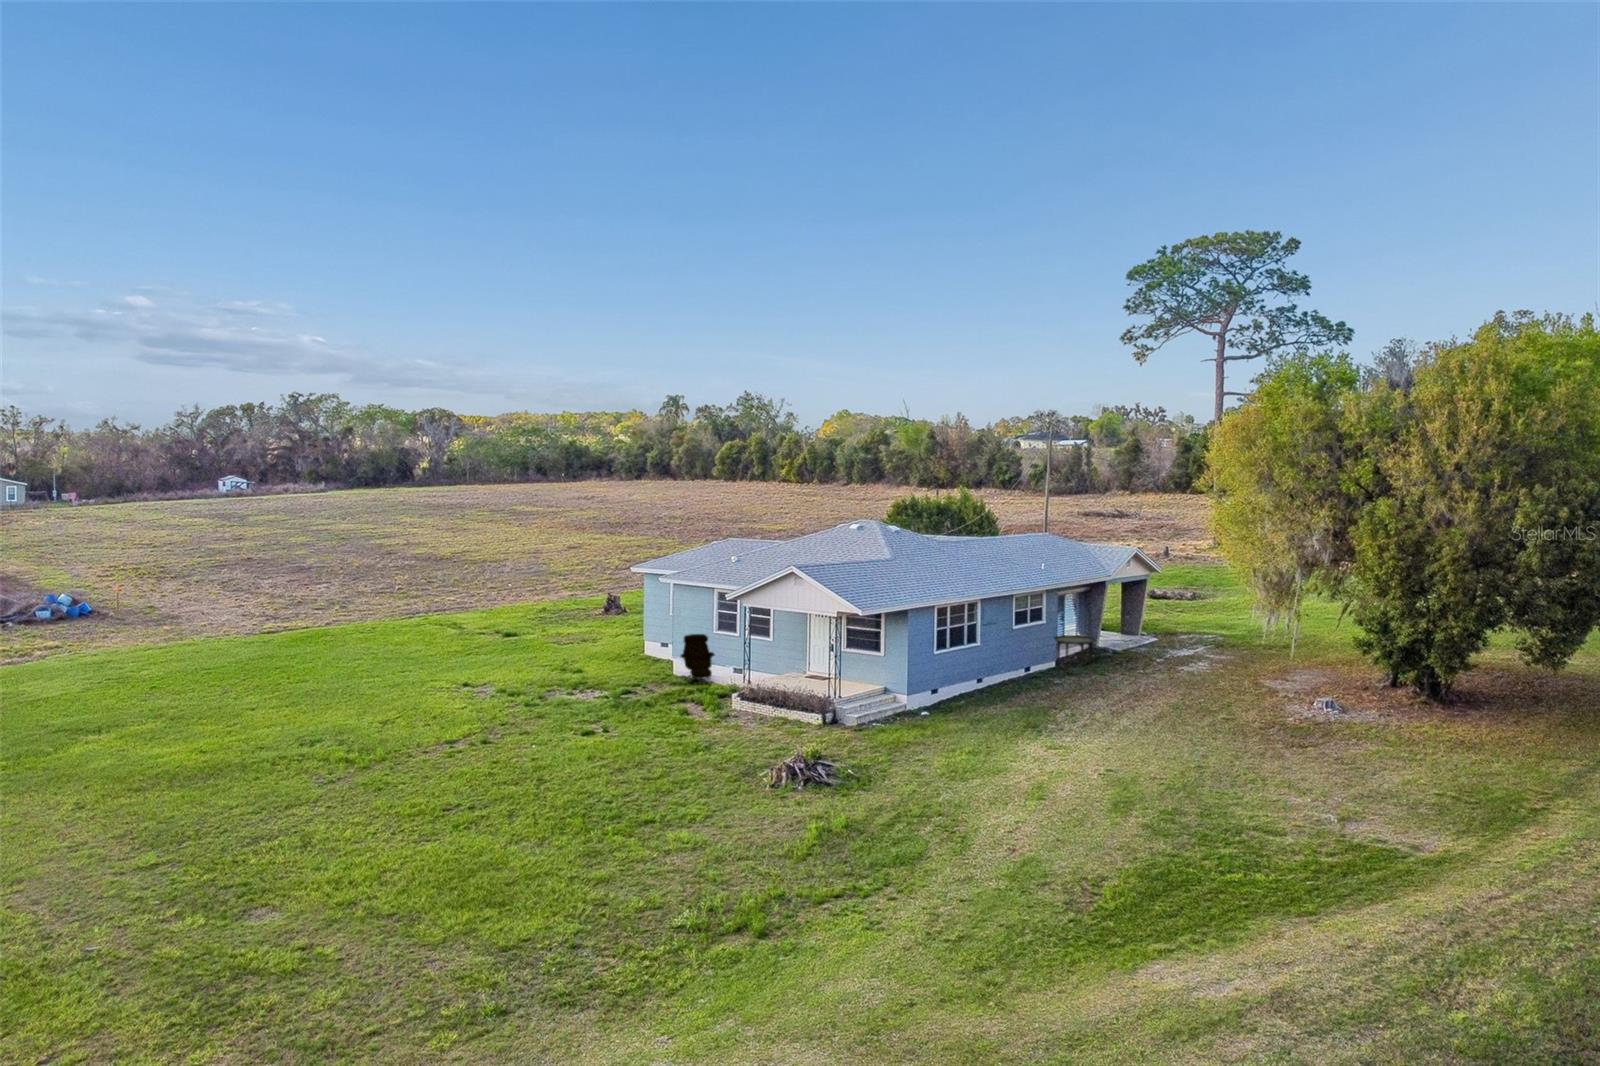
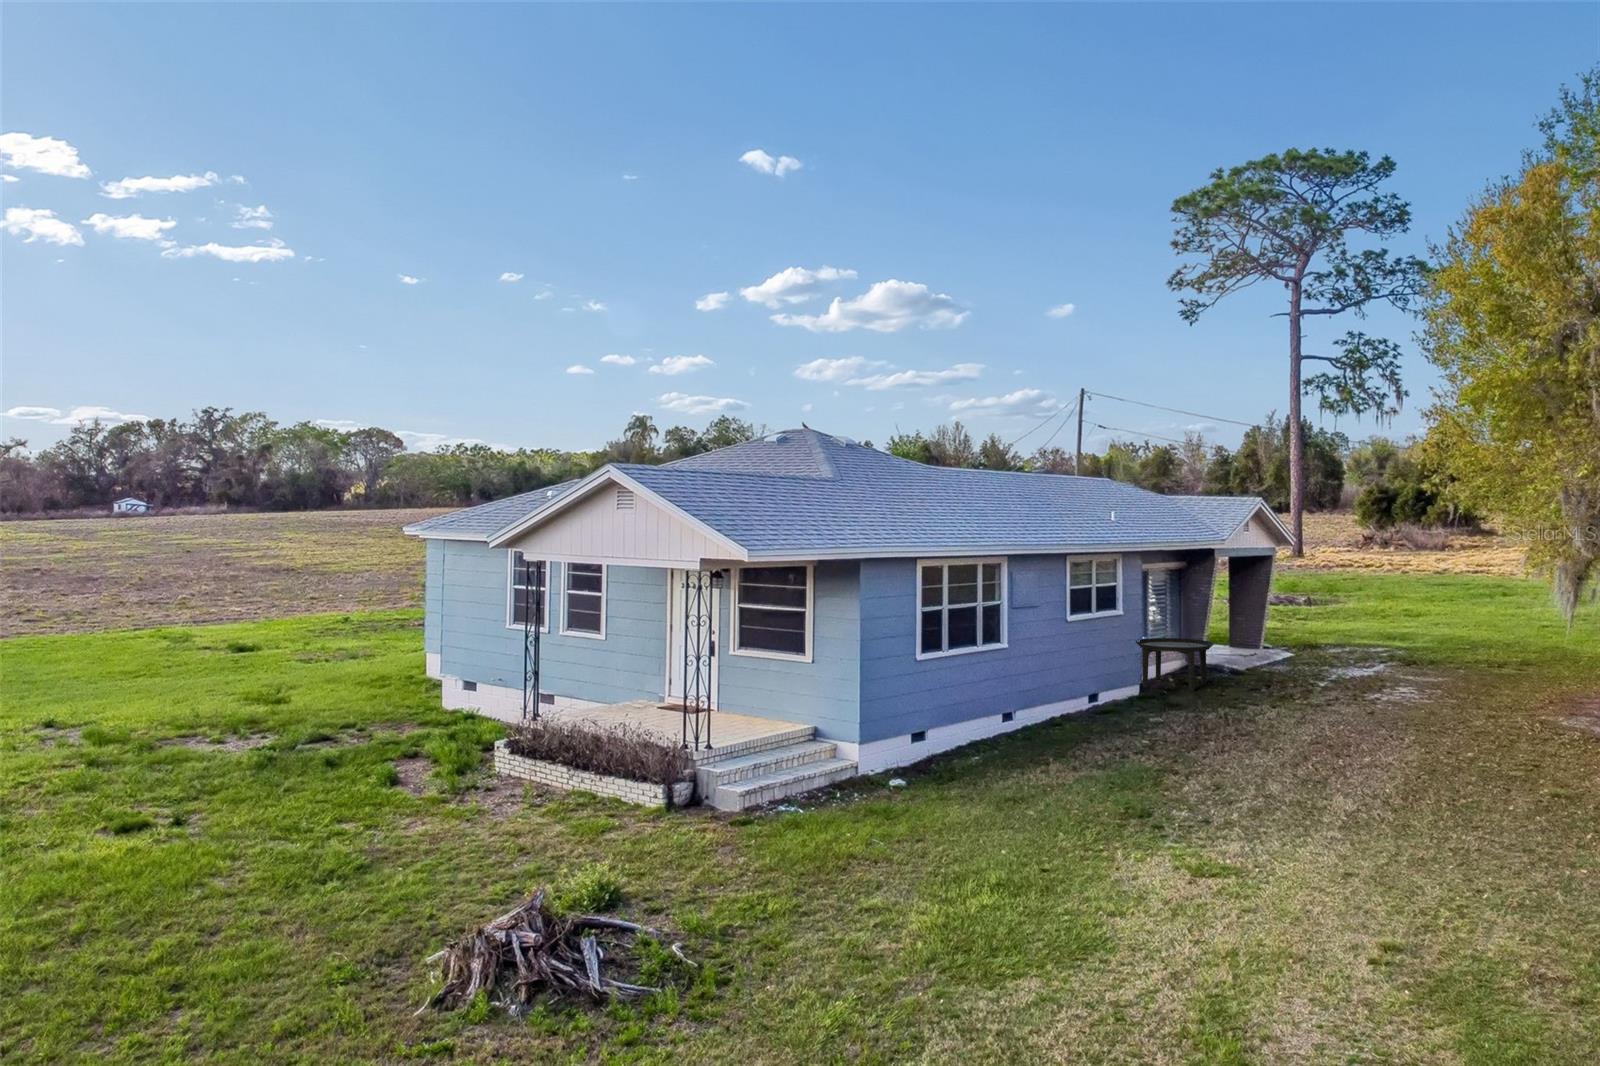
lounge chair: present [681,634,714,682] -> none [440,631,508,725]

